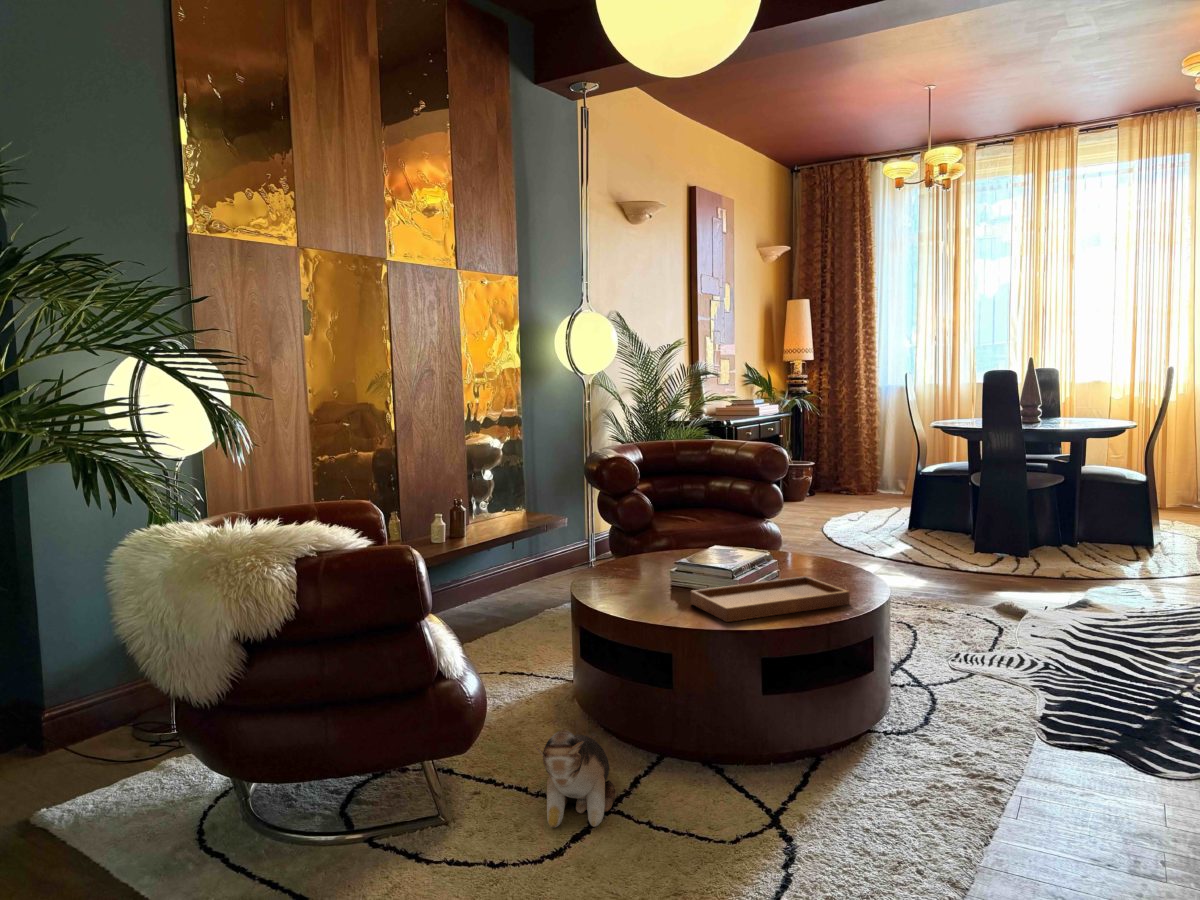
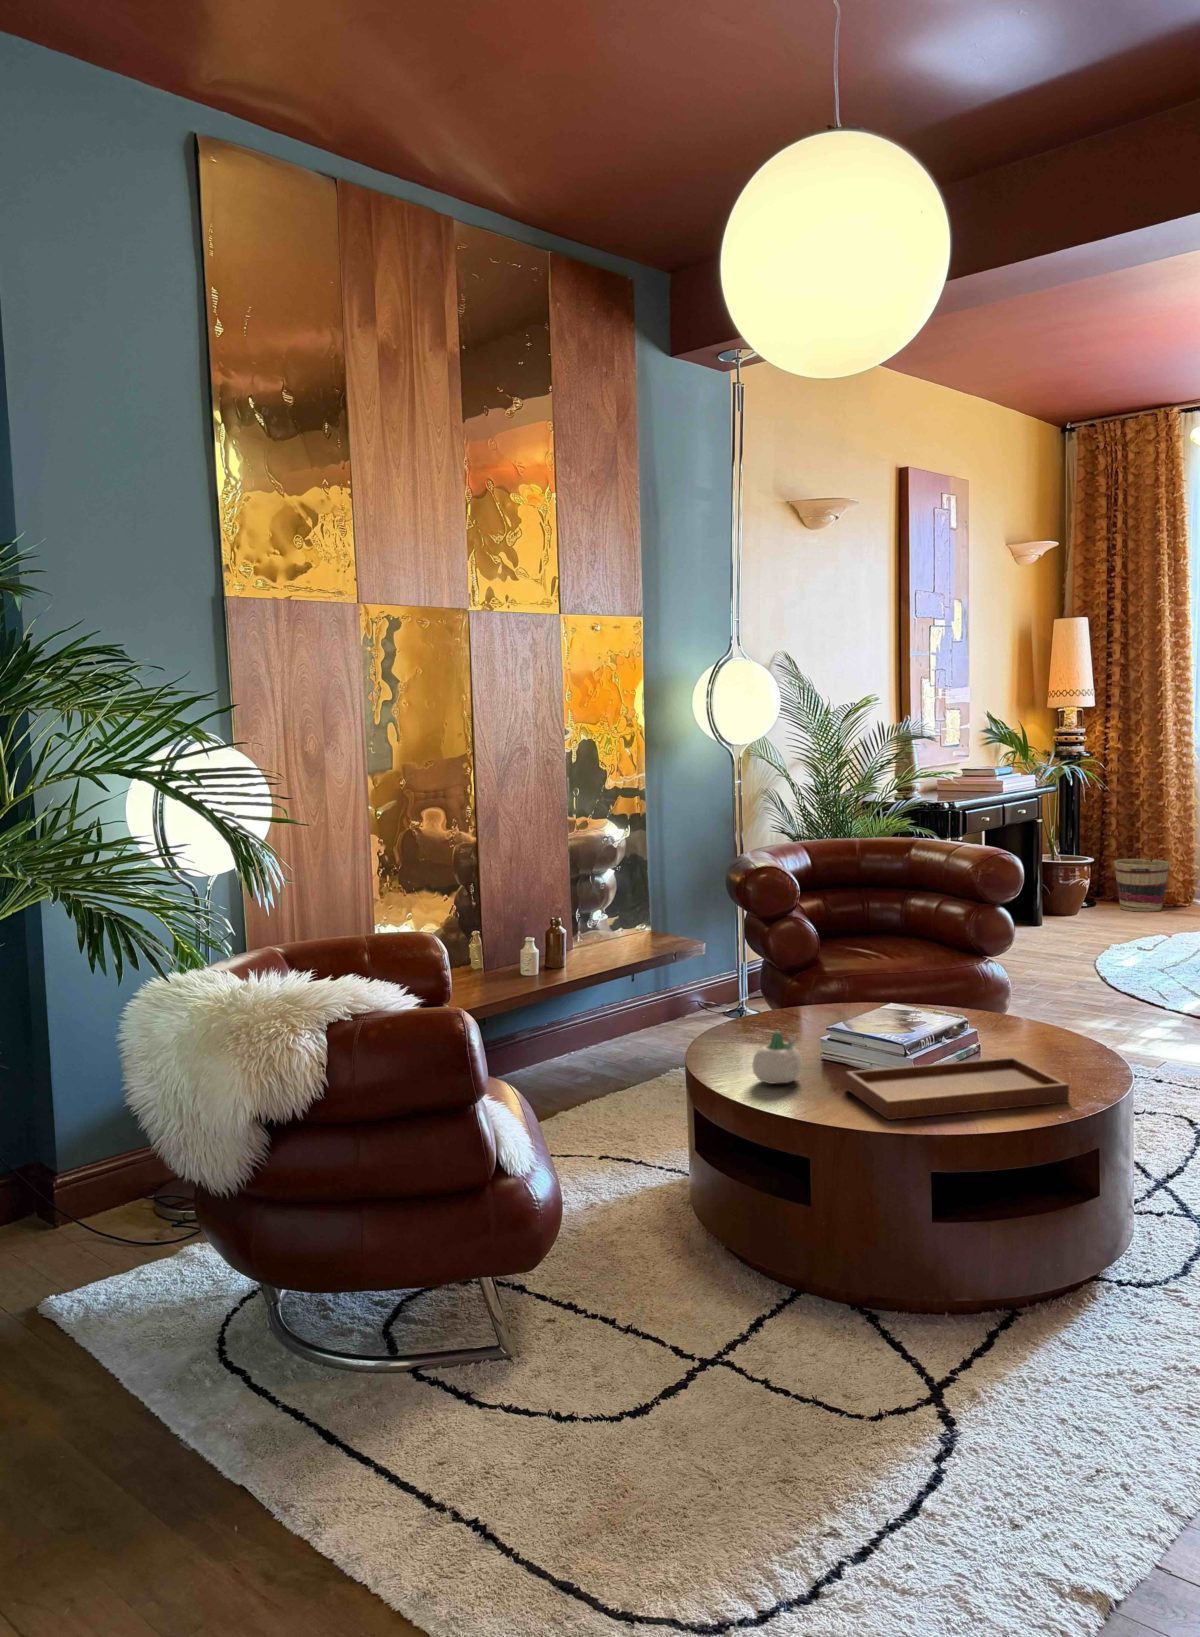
basket: none [829,461,864,496] -> present [1114,859,1170,912]
succulent planter: none [621,564,657,603] -> present [752,1032,801,1083]
plush toy: present [534,729,616,828] -> none [615,1252,728,1381]

